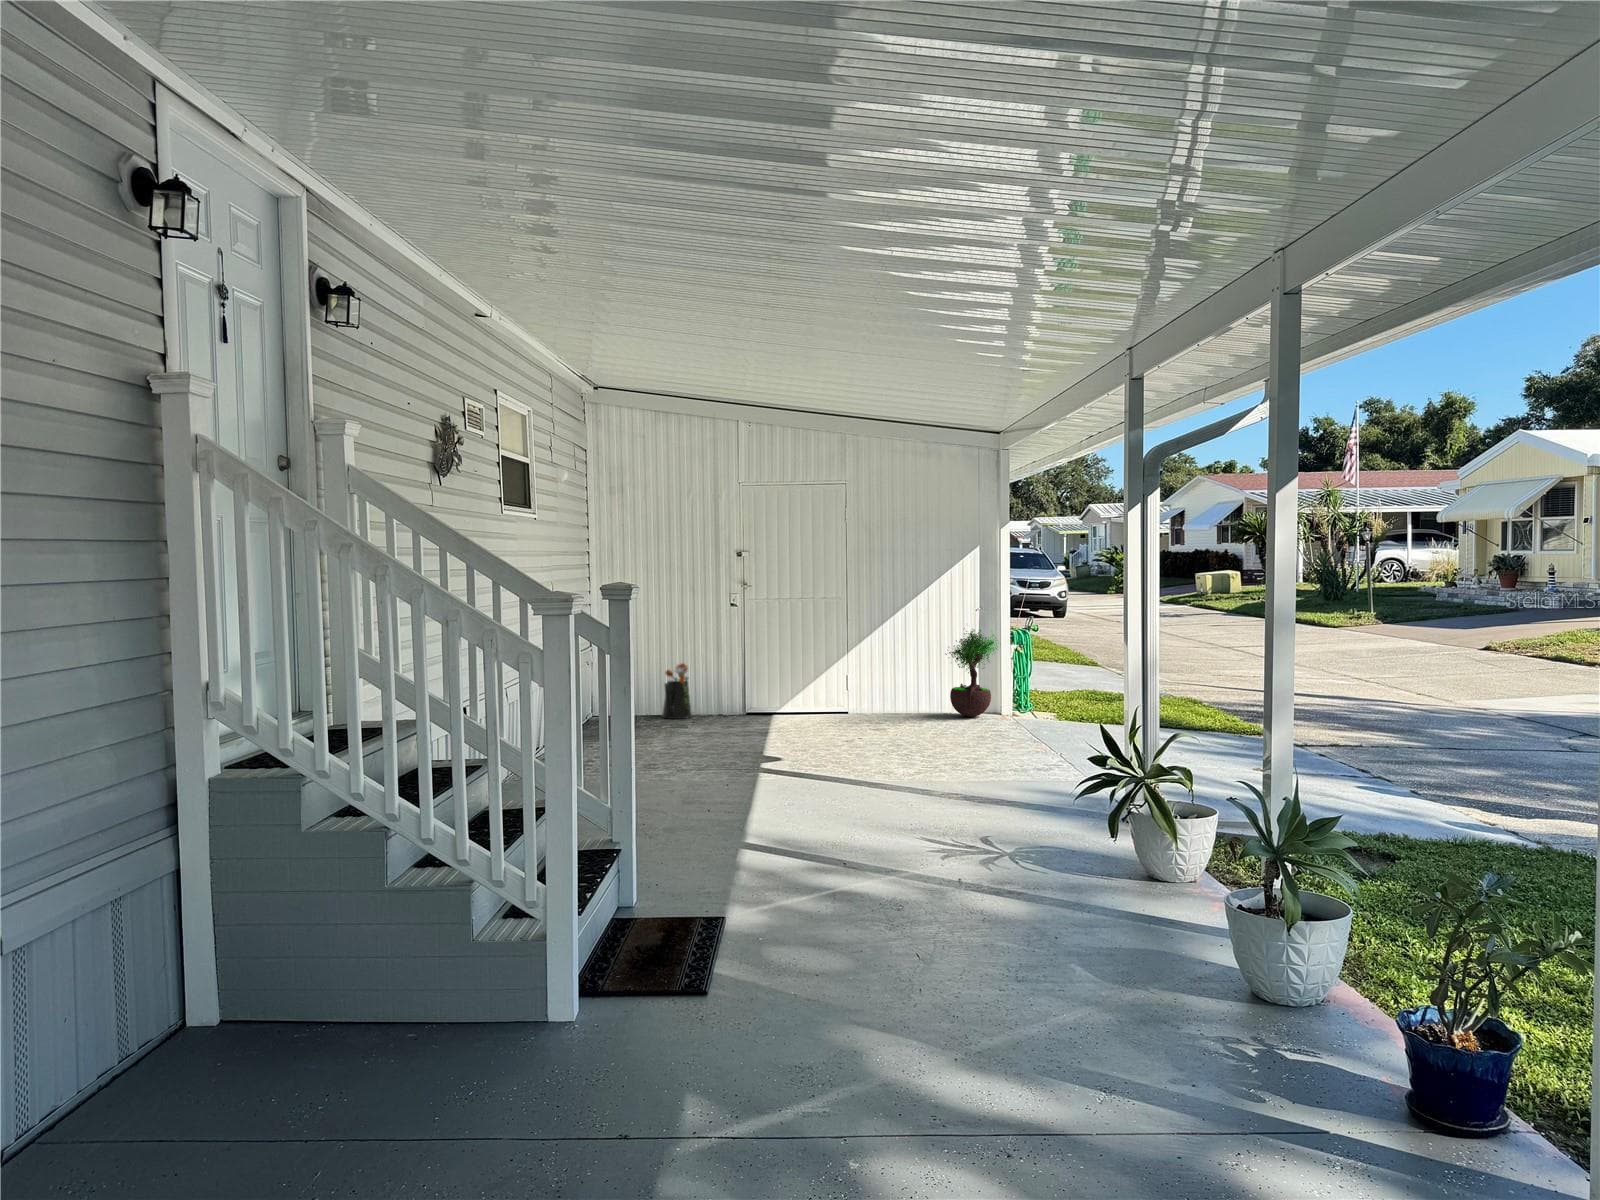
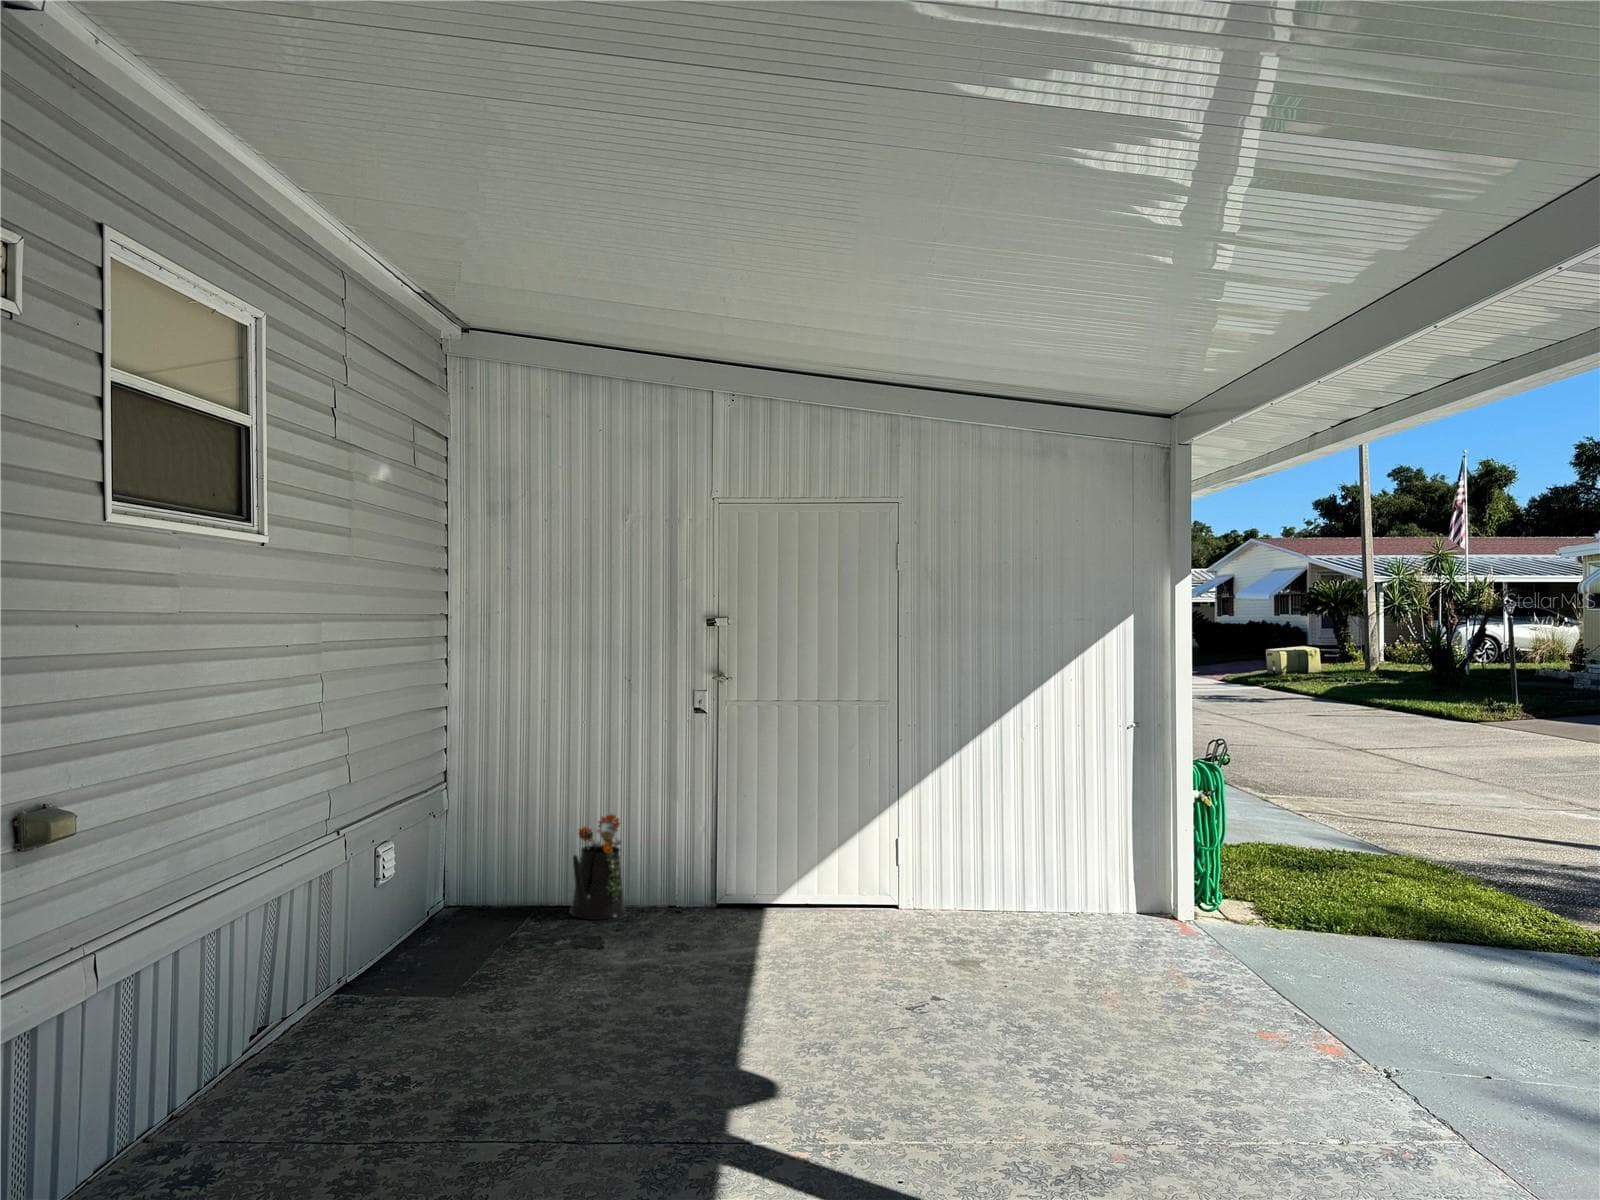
potted tree: present [946,628,997,717] -> none [1080,754,1181,921]

